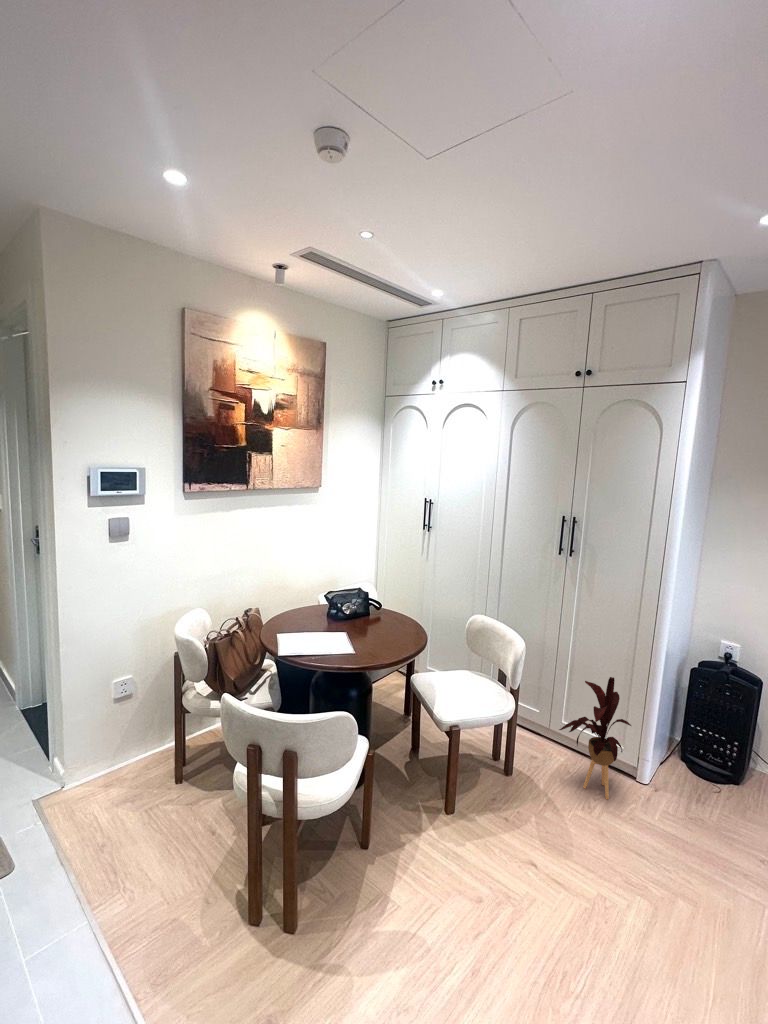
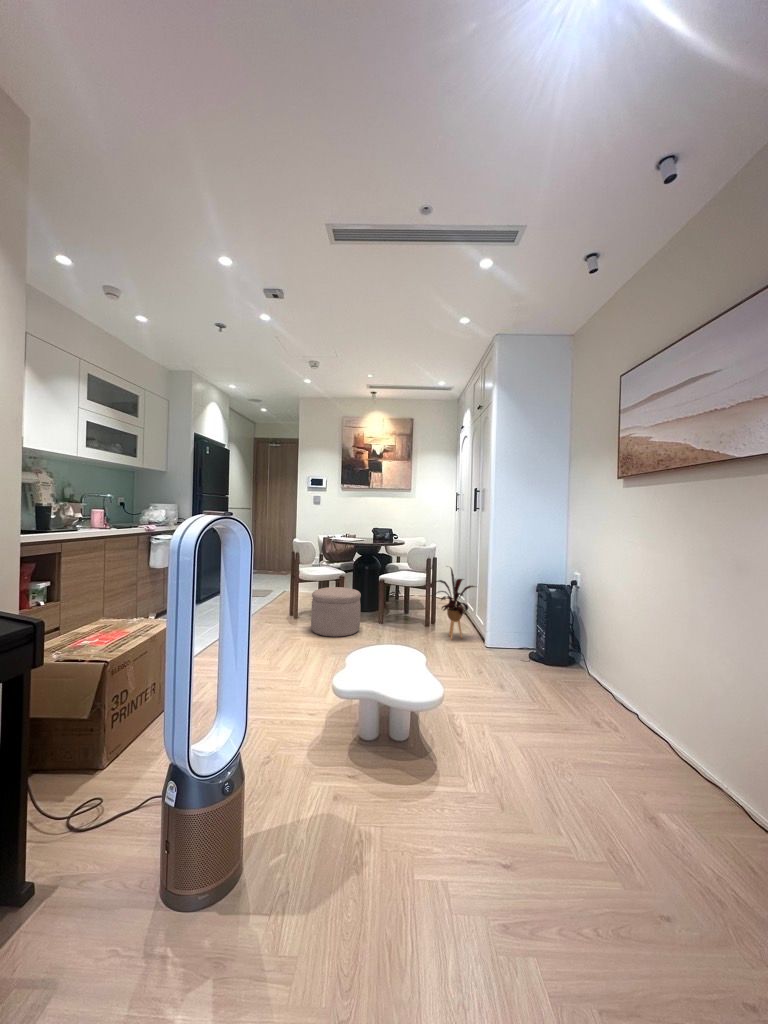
ottoman: none [401,784,528,960] -> present [311,587,361,637]

